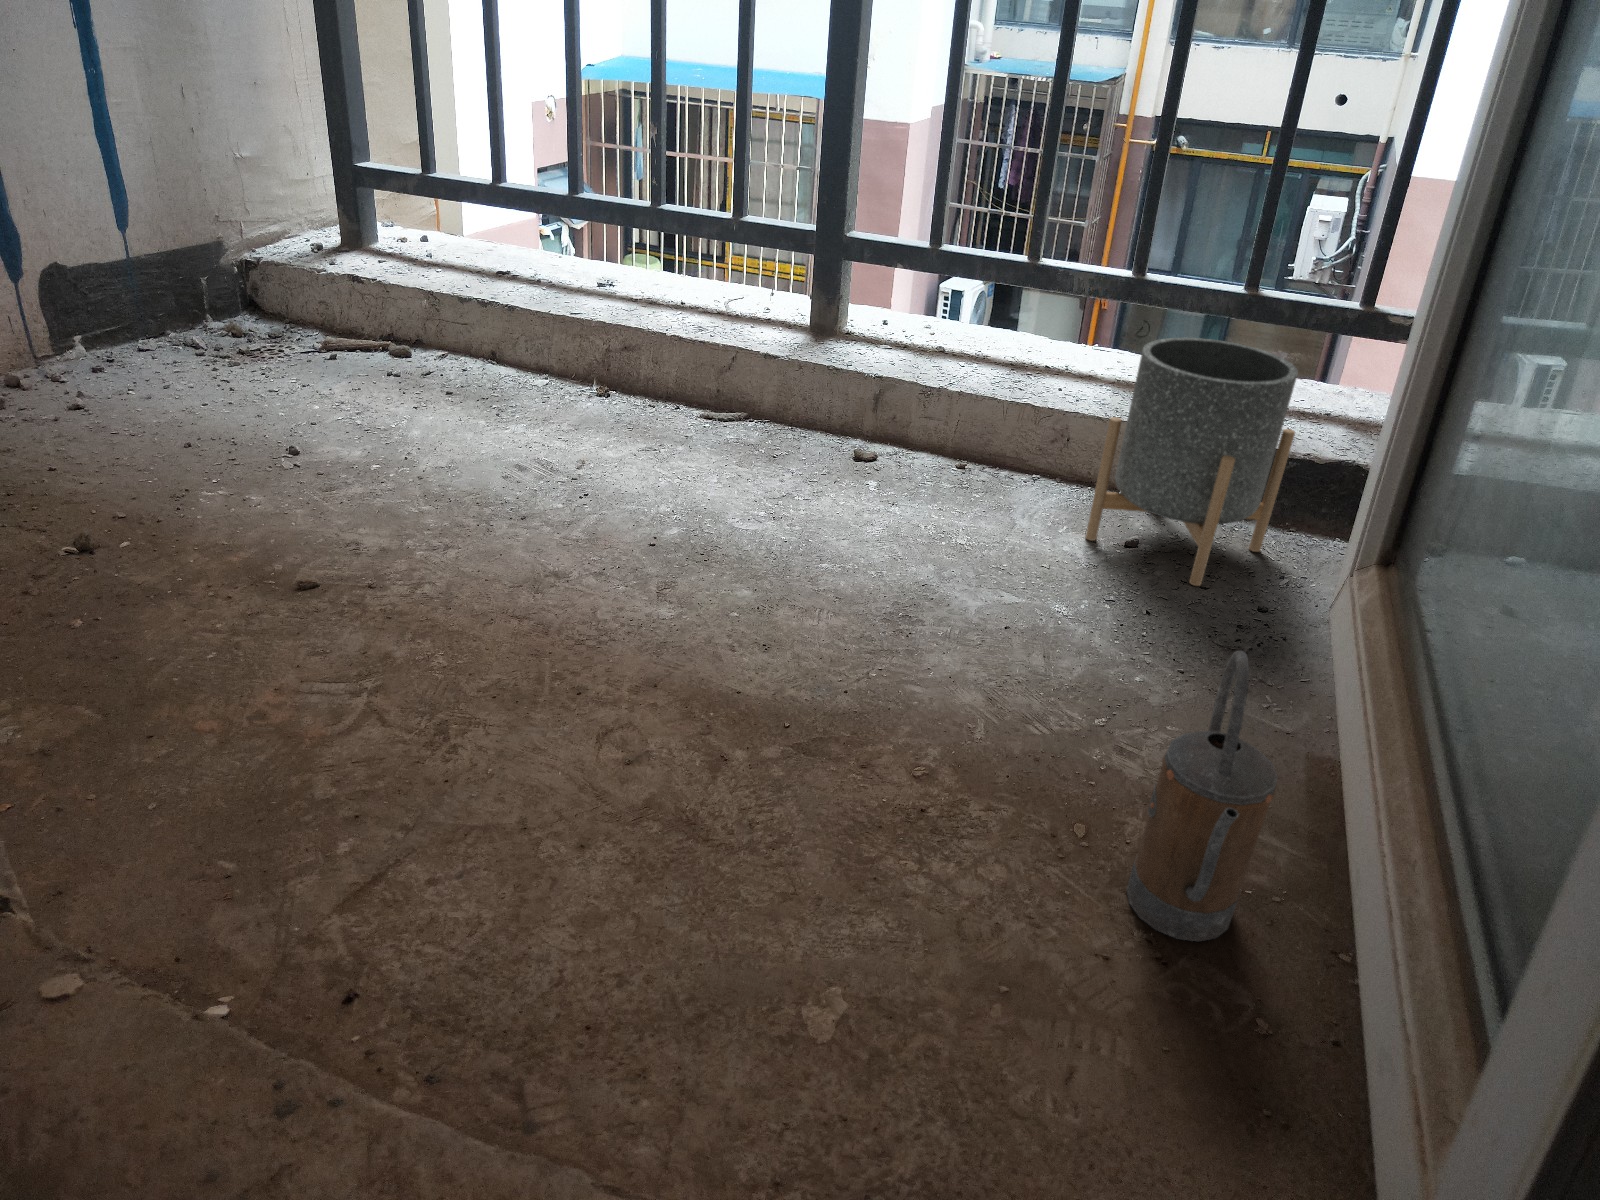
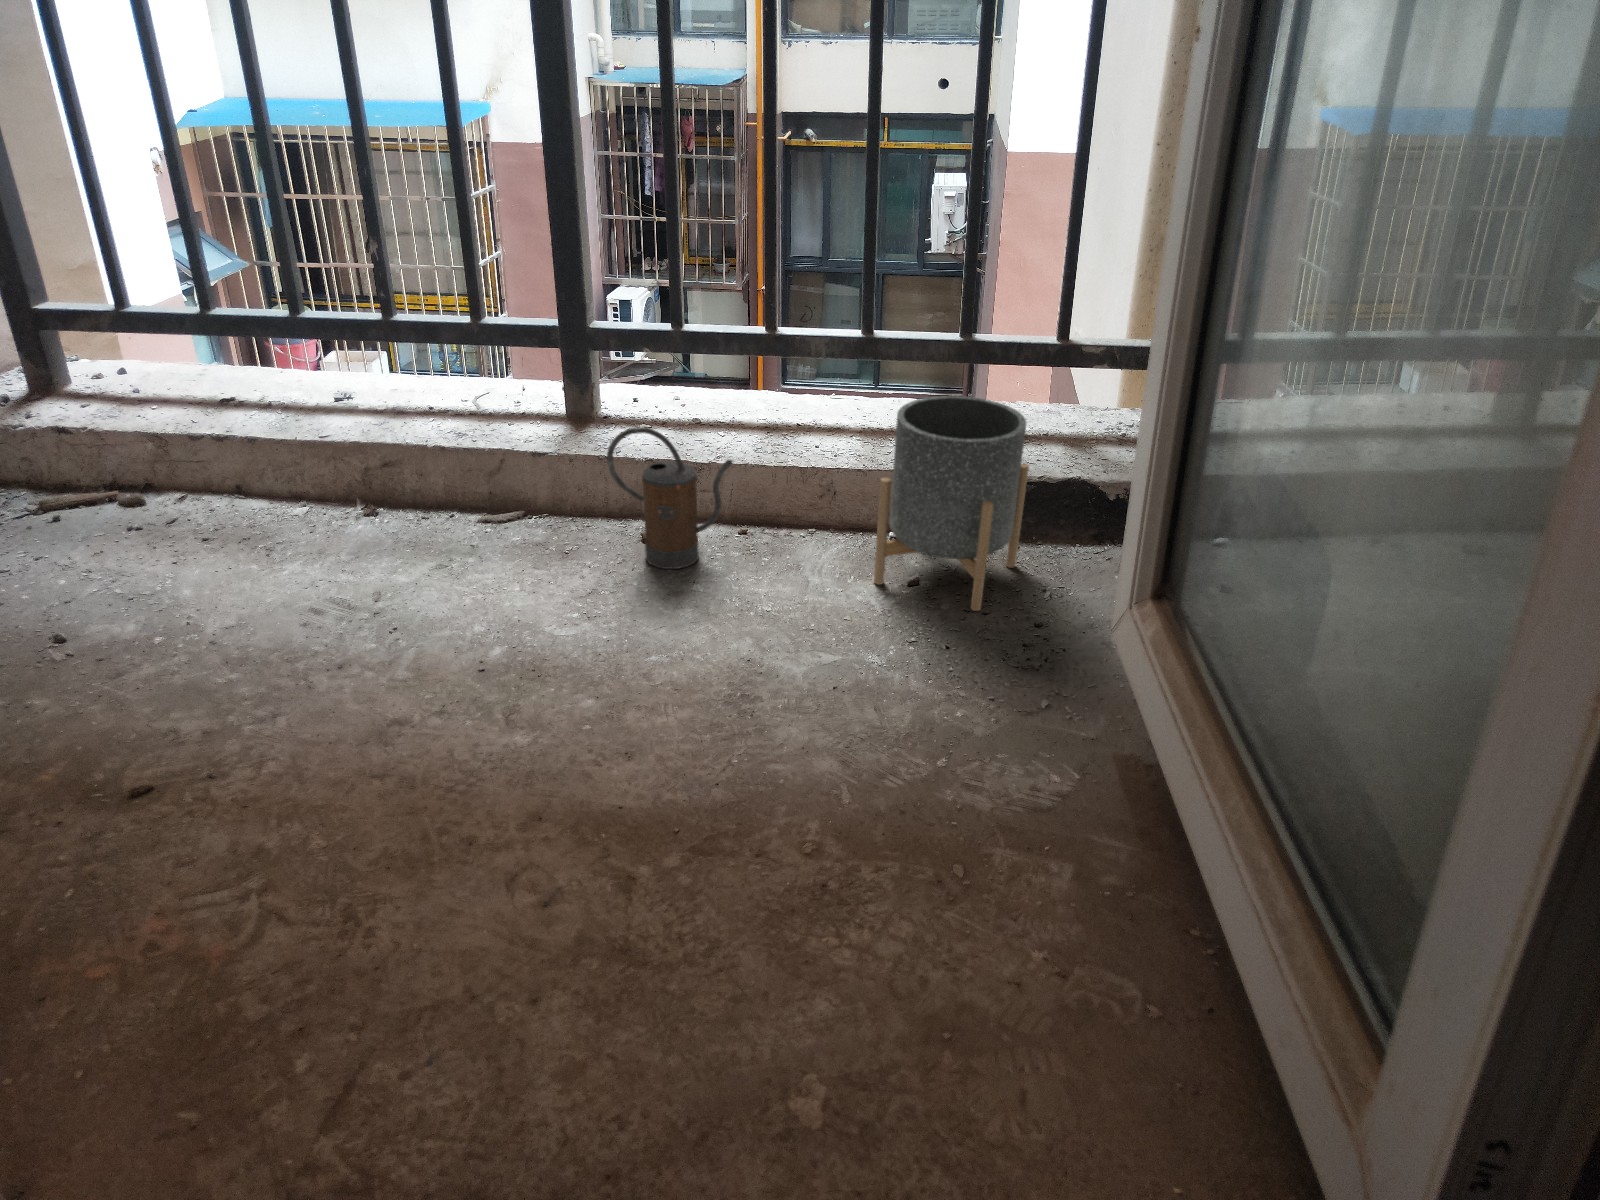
watering can: present [1127,651,1278,941] -> present [607,428,733,569]

